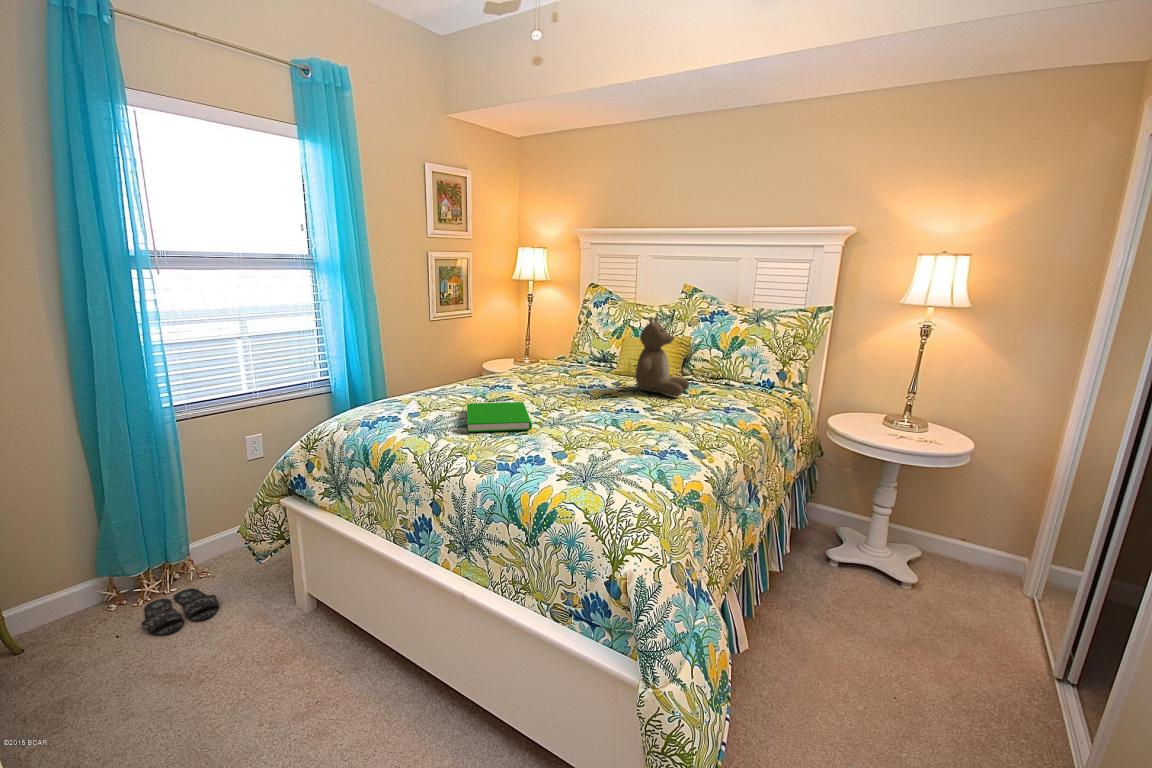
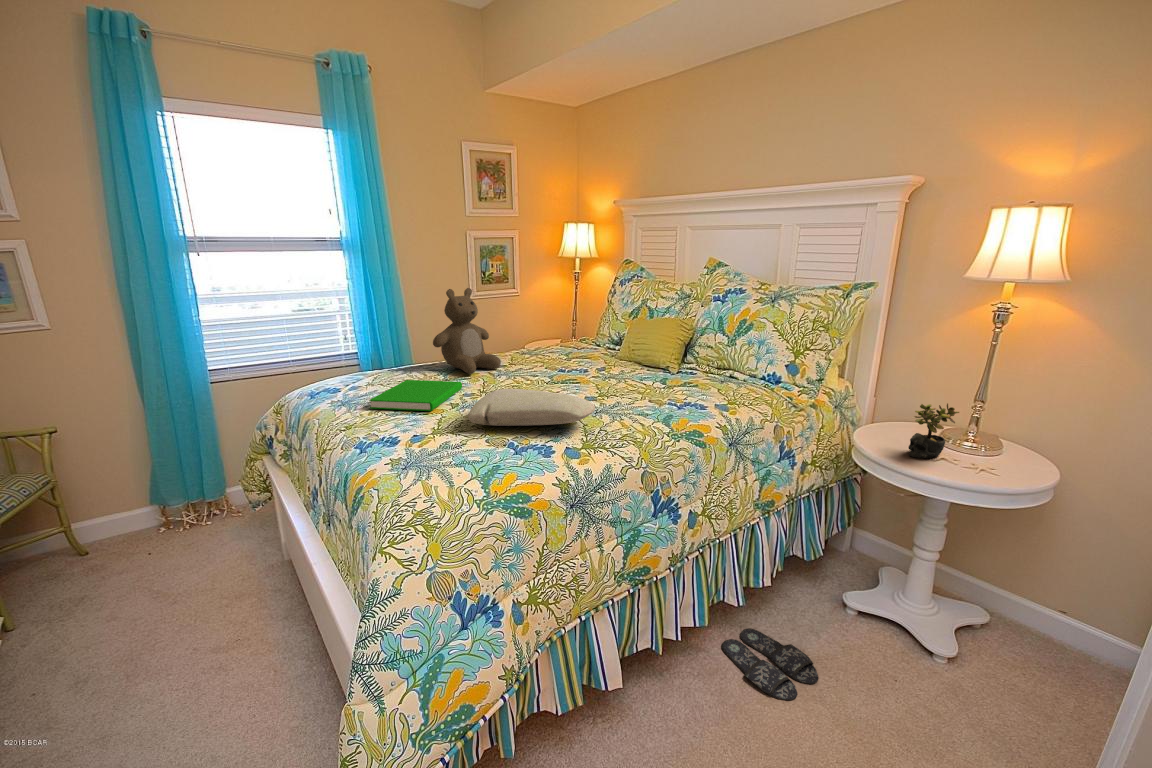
teddy bear: present [636,315,689,396] -> present [433,288,501,374]
succulent plant: none [878,395,911,437] -> present [908,403,959,458]
pillow: none [585,404,690,437] -> present [468,389,595,426]
slippers: present [141,589,219,635] -> present [722,628,818,701]

